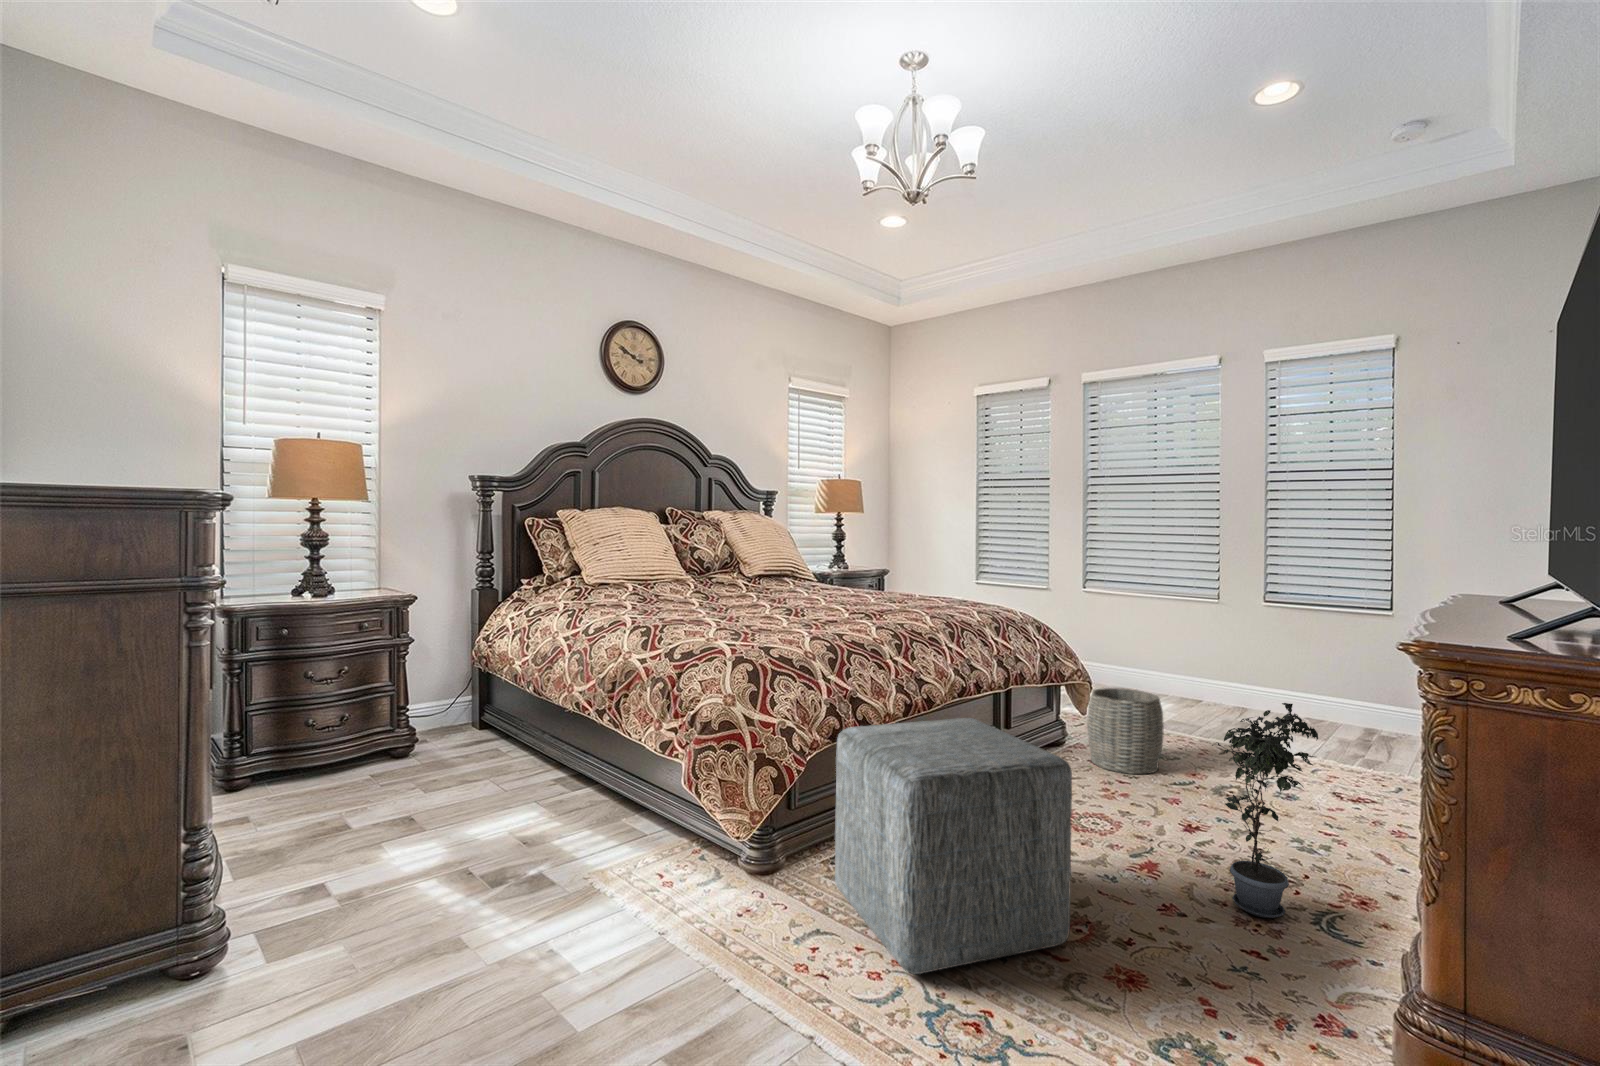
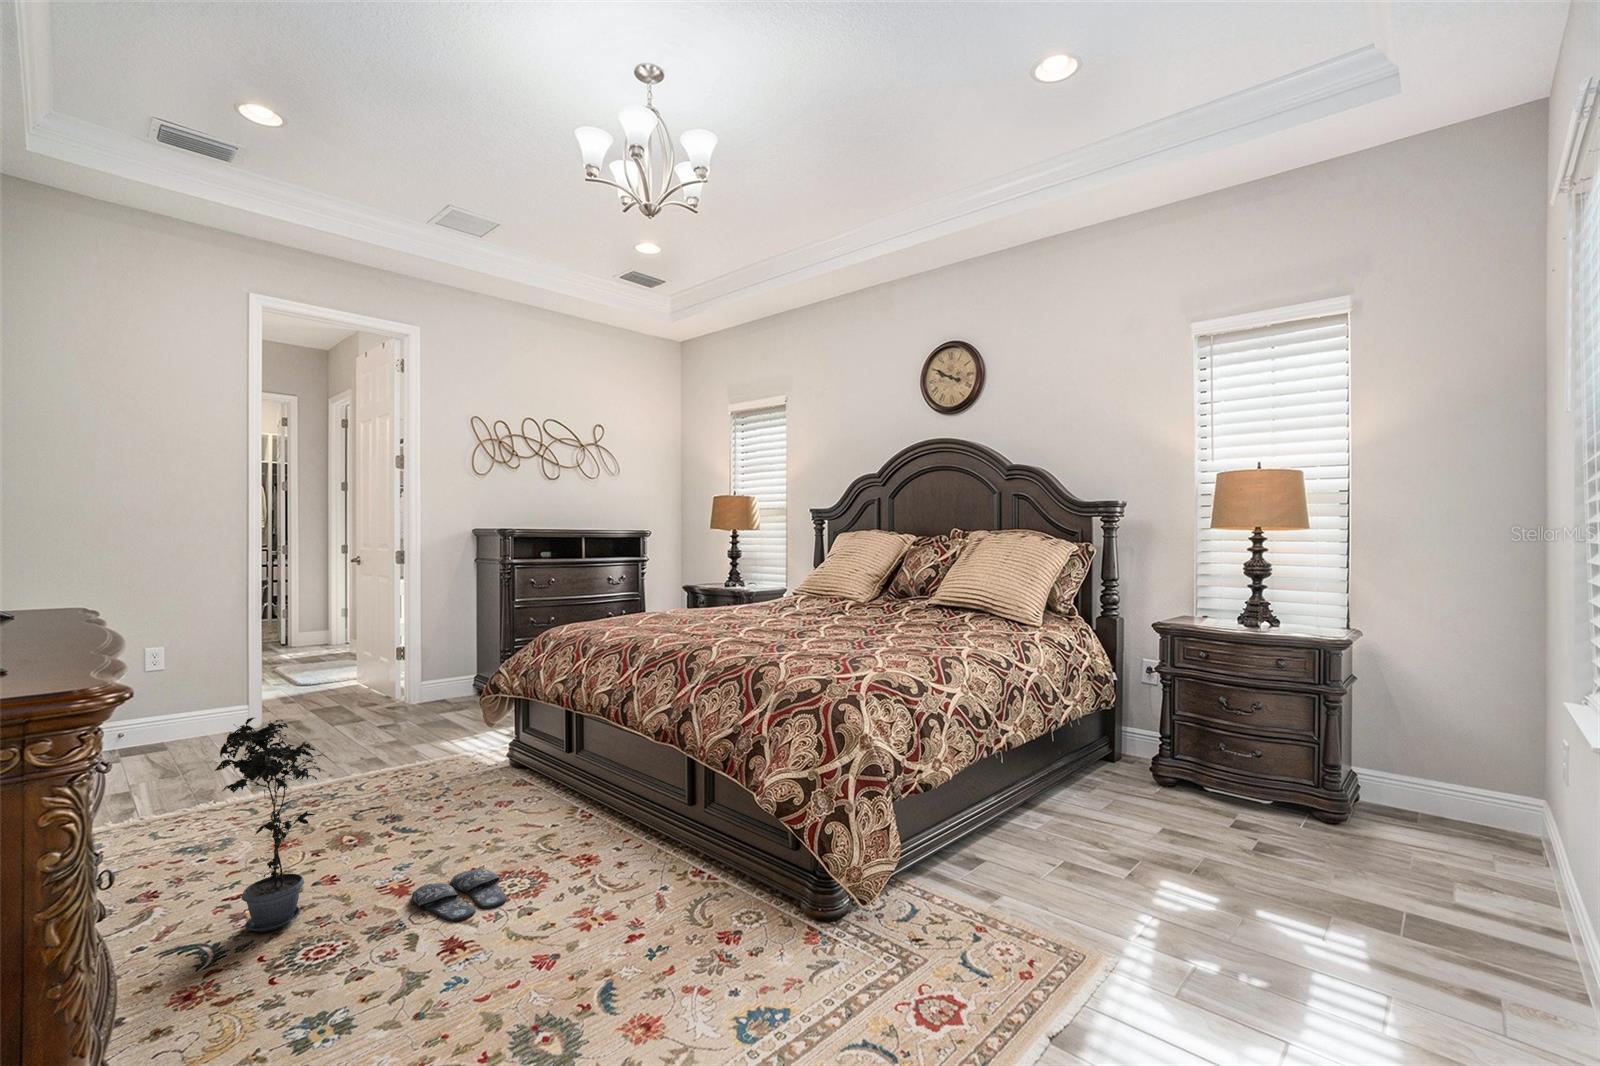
woven basket: present [1087,688,1164,774] -> none [655,820,779,999]
ottoman: present [835,718,1072,974] -> none [336,671,490,828]
slippers: none [1089,822,1168,859] -> present [412,869,507,921]

